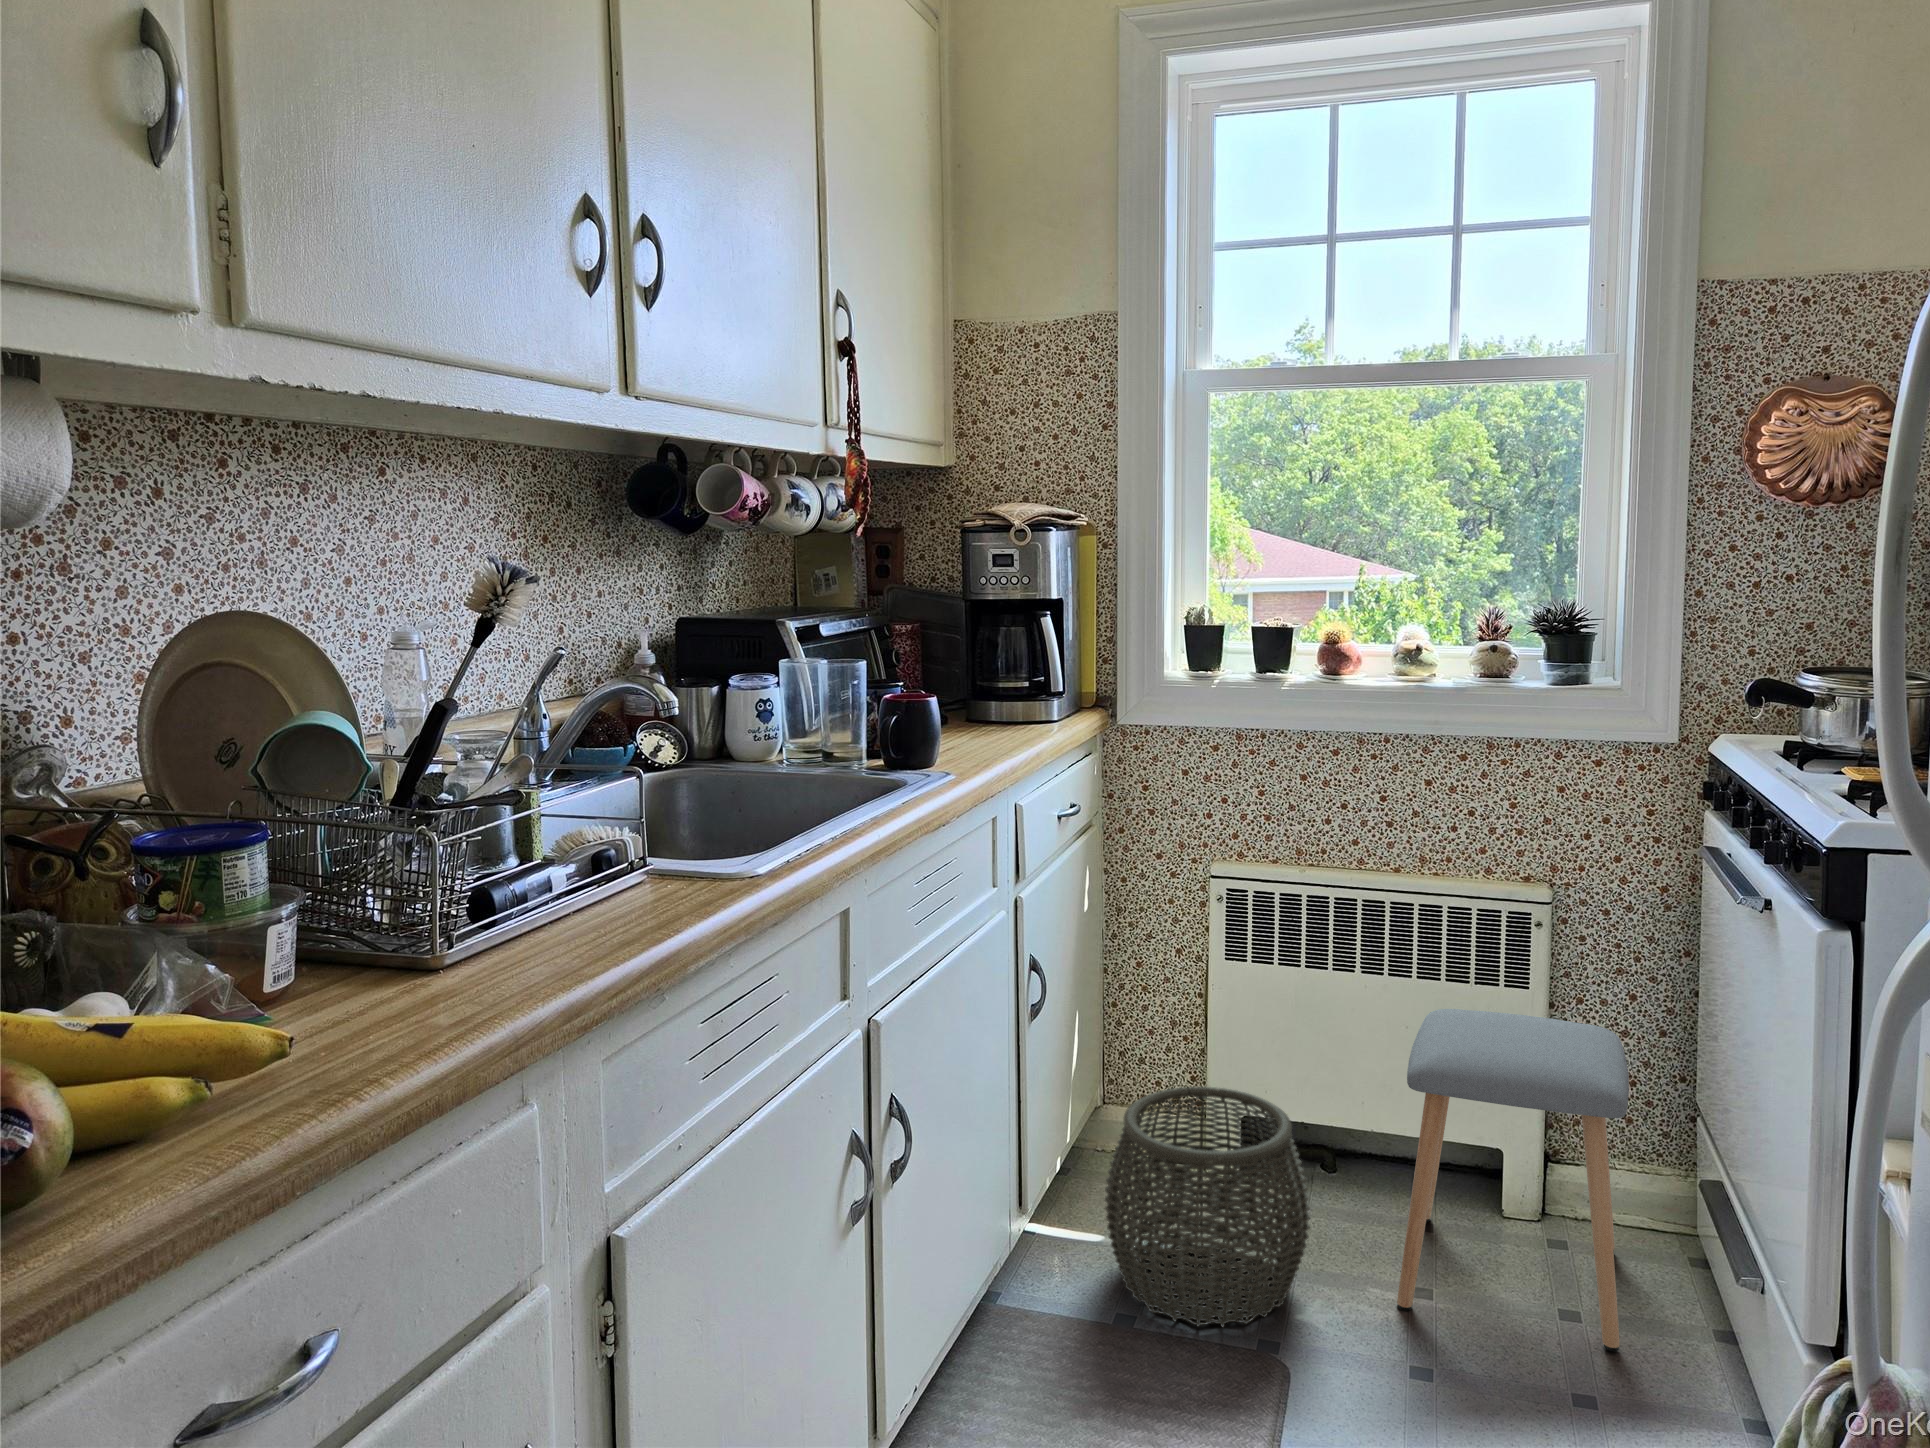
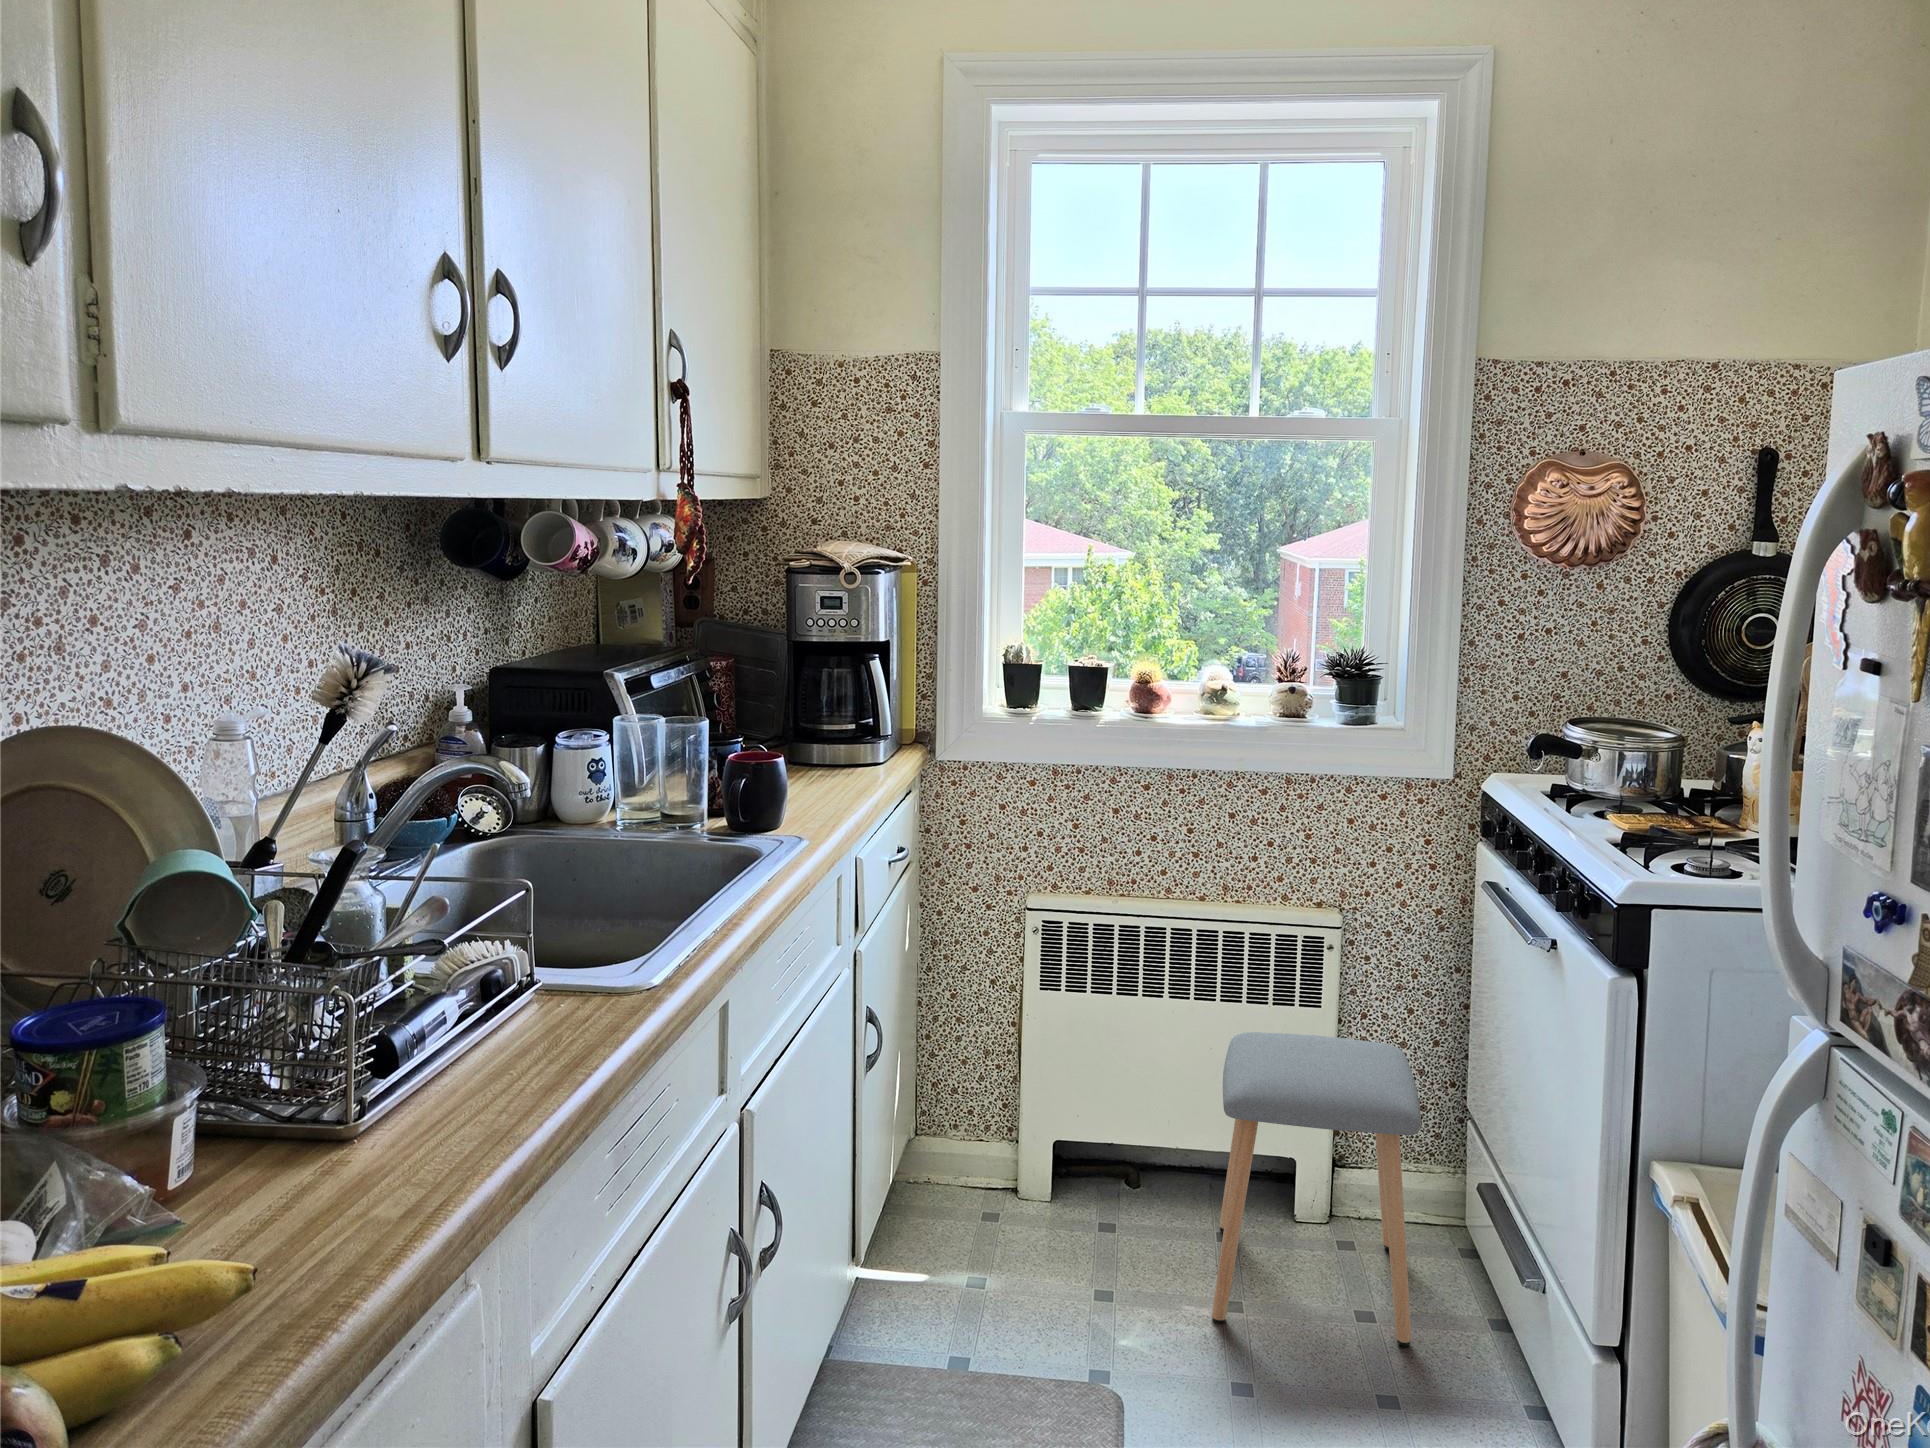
woven basket: present [1105,1087,1310,1327] -> none [936,1121,1134,1359]

